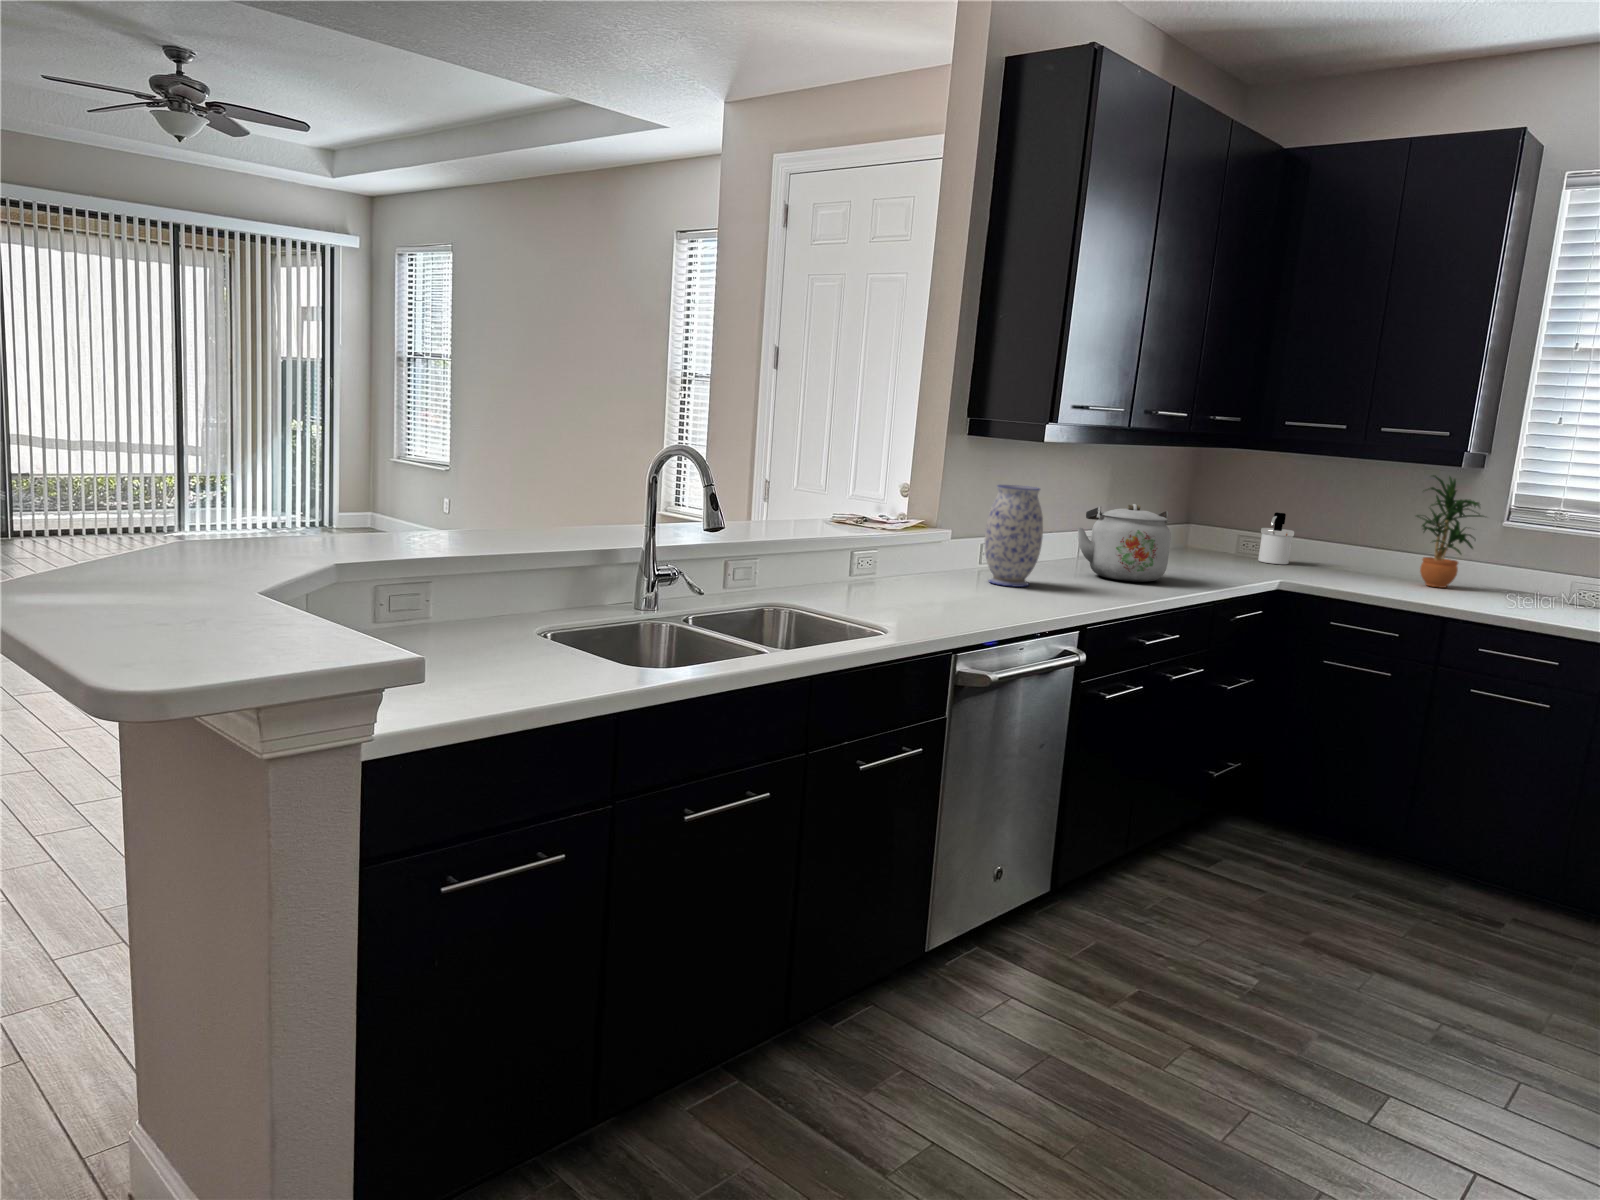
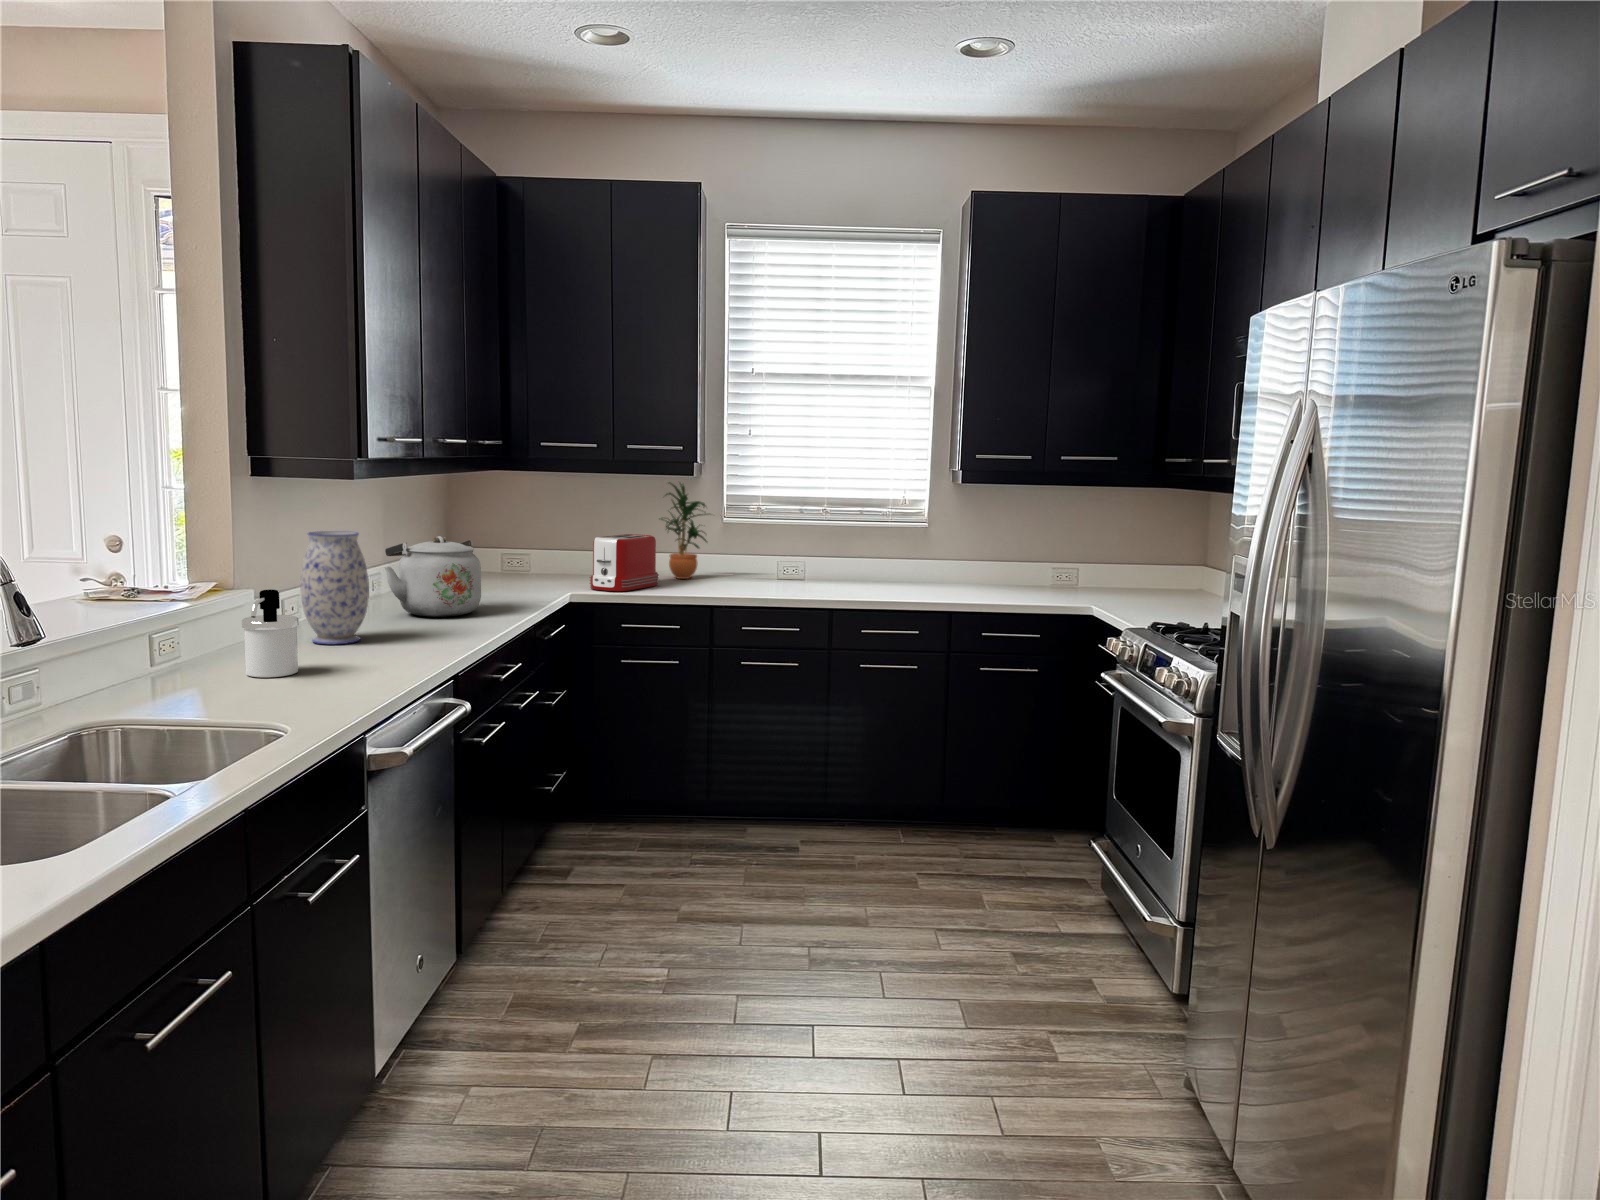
soap dispenser: present [1258,512,1294,564] -> present [242,589,299,677]
toaster: none [1308,526,1399,588] -> present [590,534,659,591]

